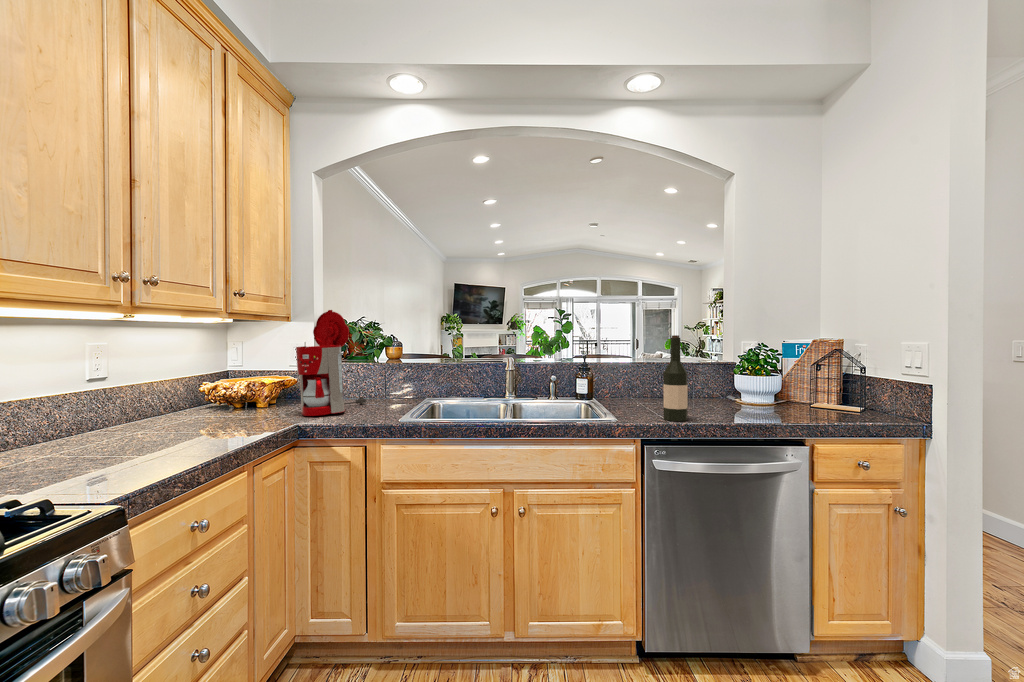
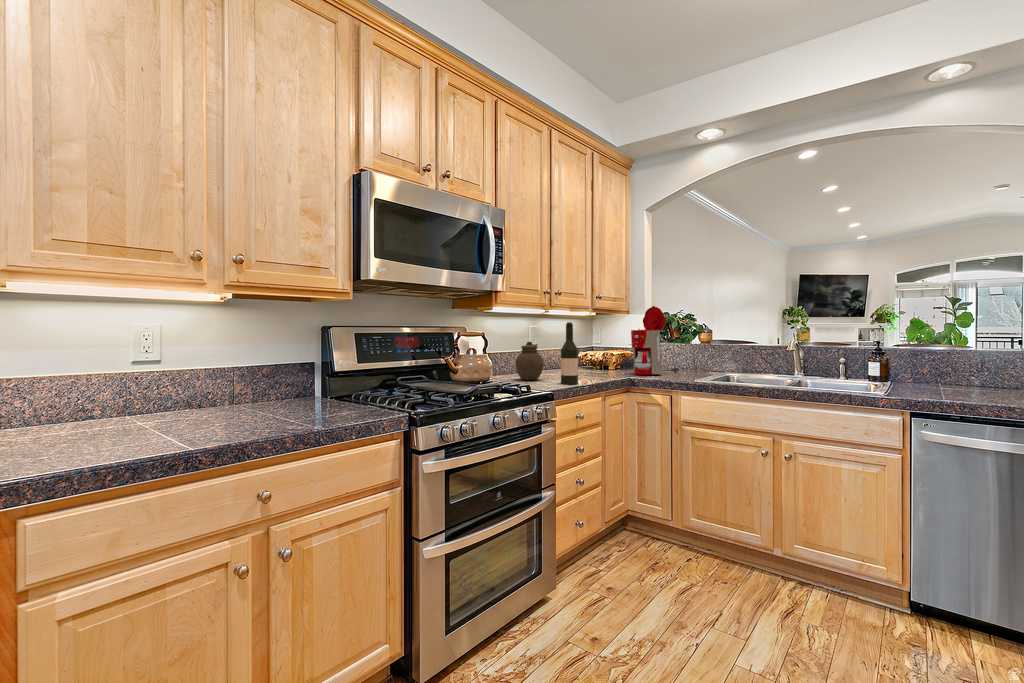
wine bottle: present [663,335,688,421] -> present [561,322,578,384]
jar: none [42,377,119,458] -> present [515,342,544,380]

